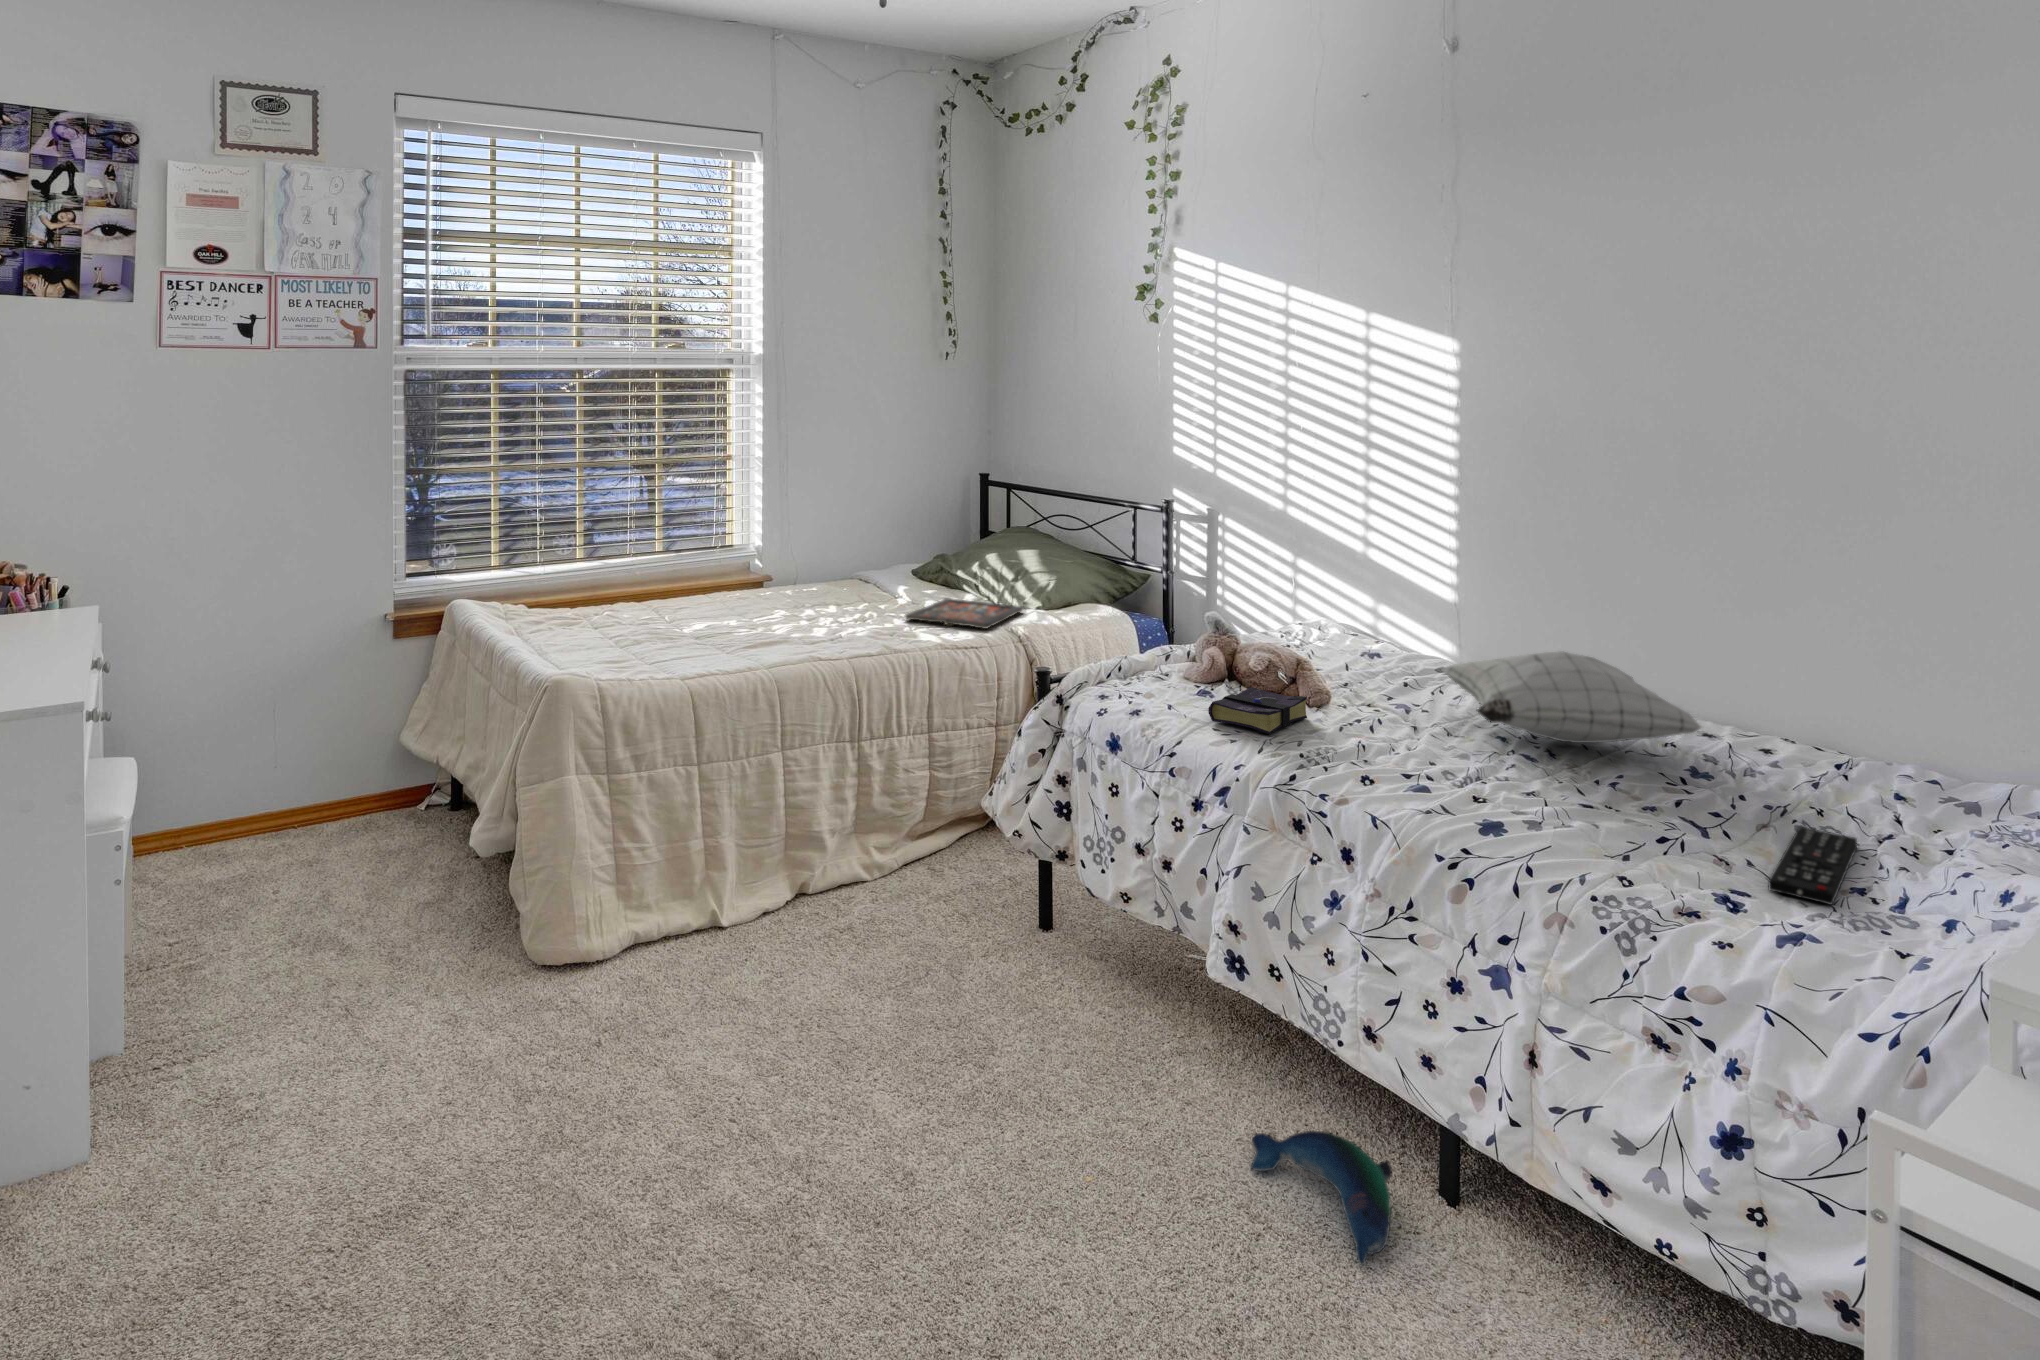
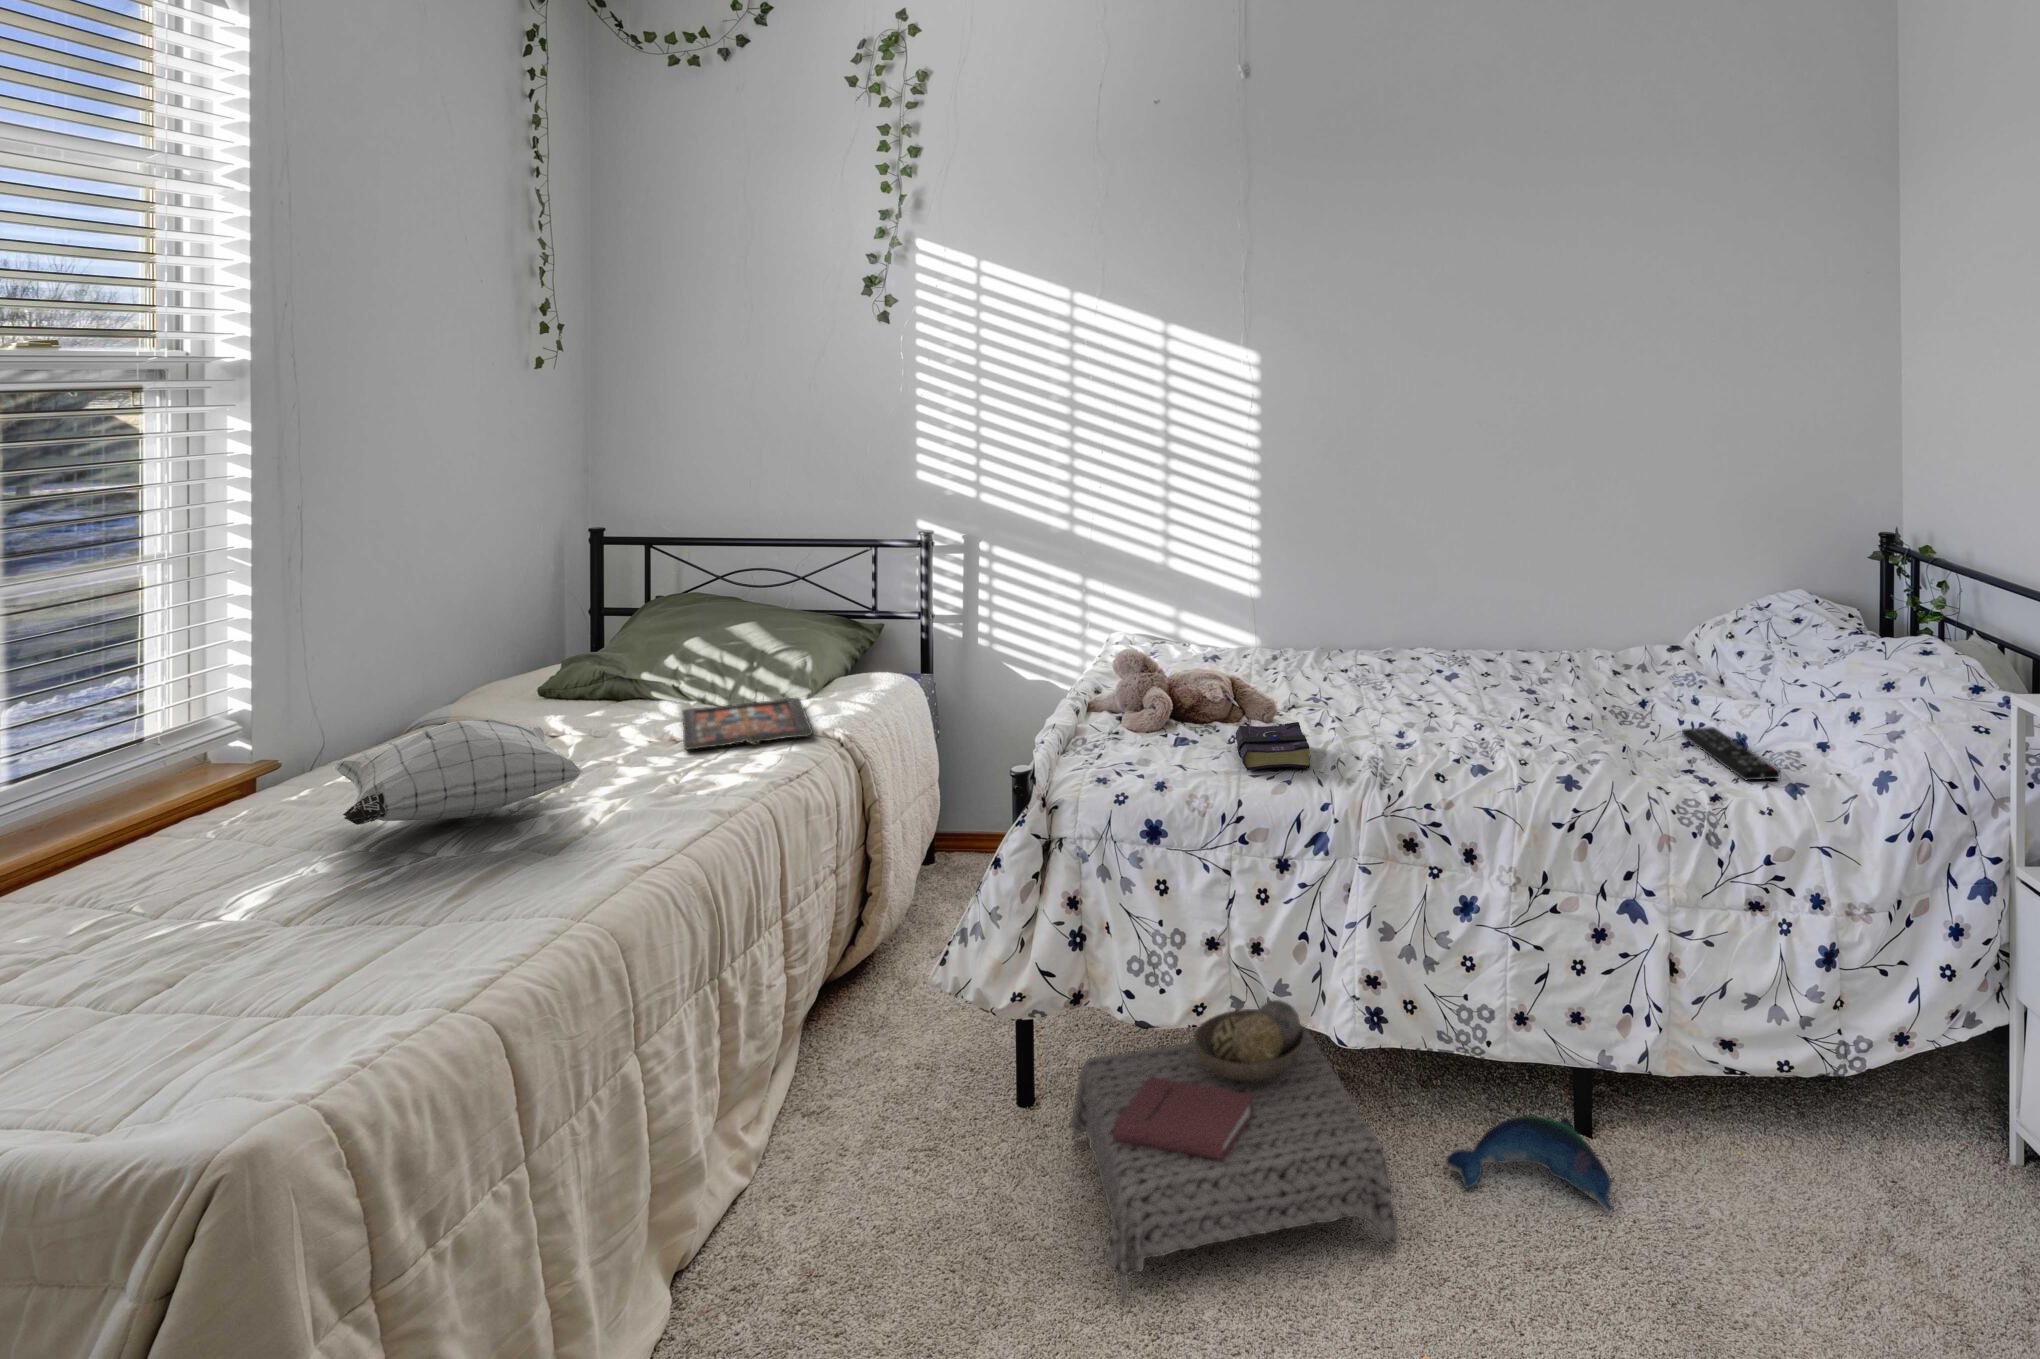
pillow: present [1442,651,1701,743] -> present [333,720,583,825]
ottoman: none [901,913,1219,1166] -> present [1070,1000,1399,1304]

